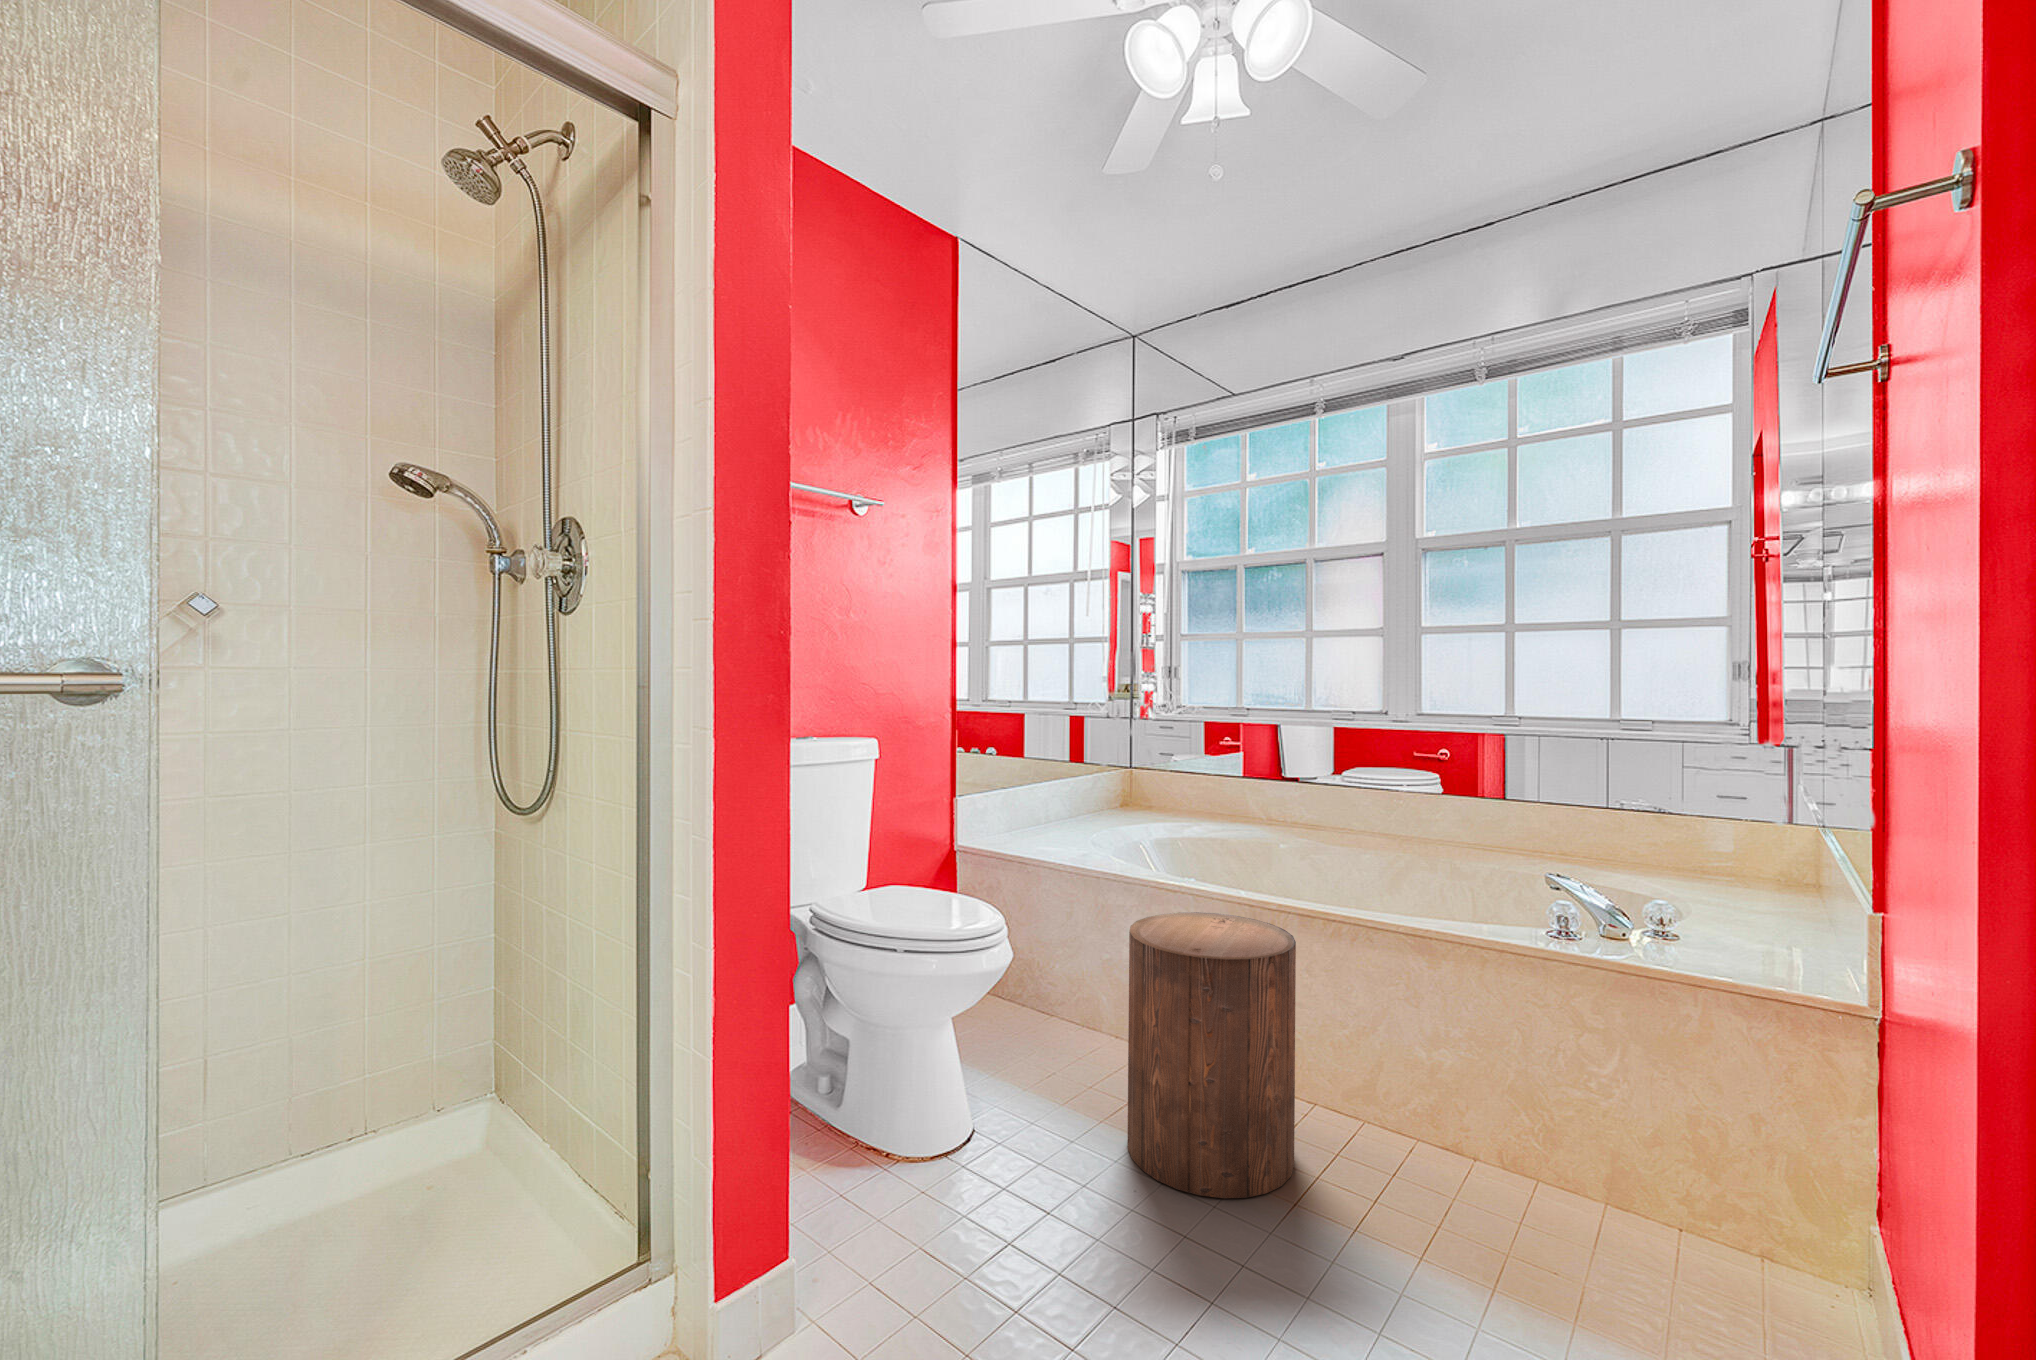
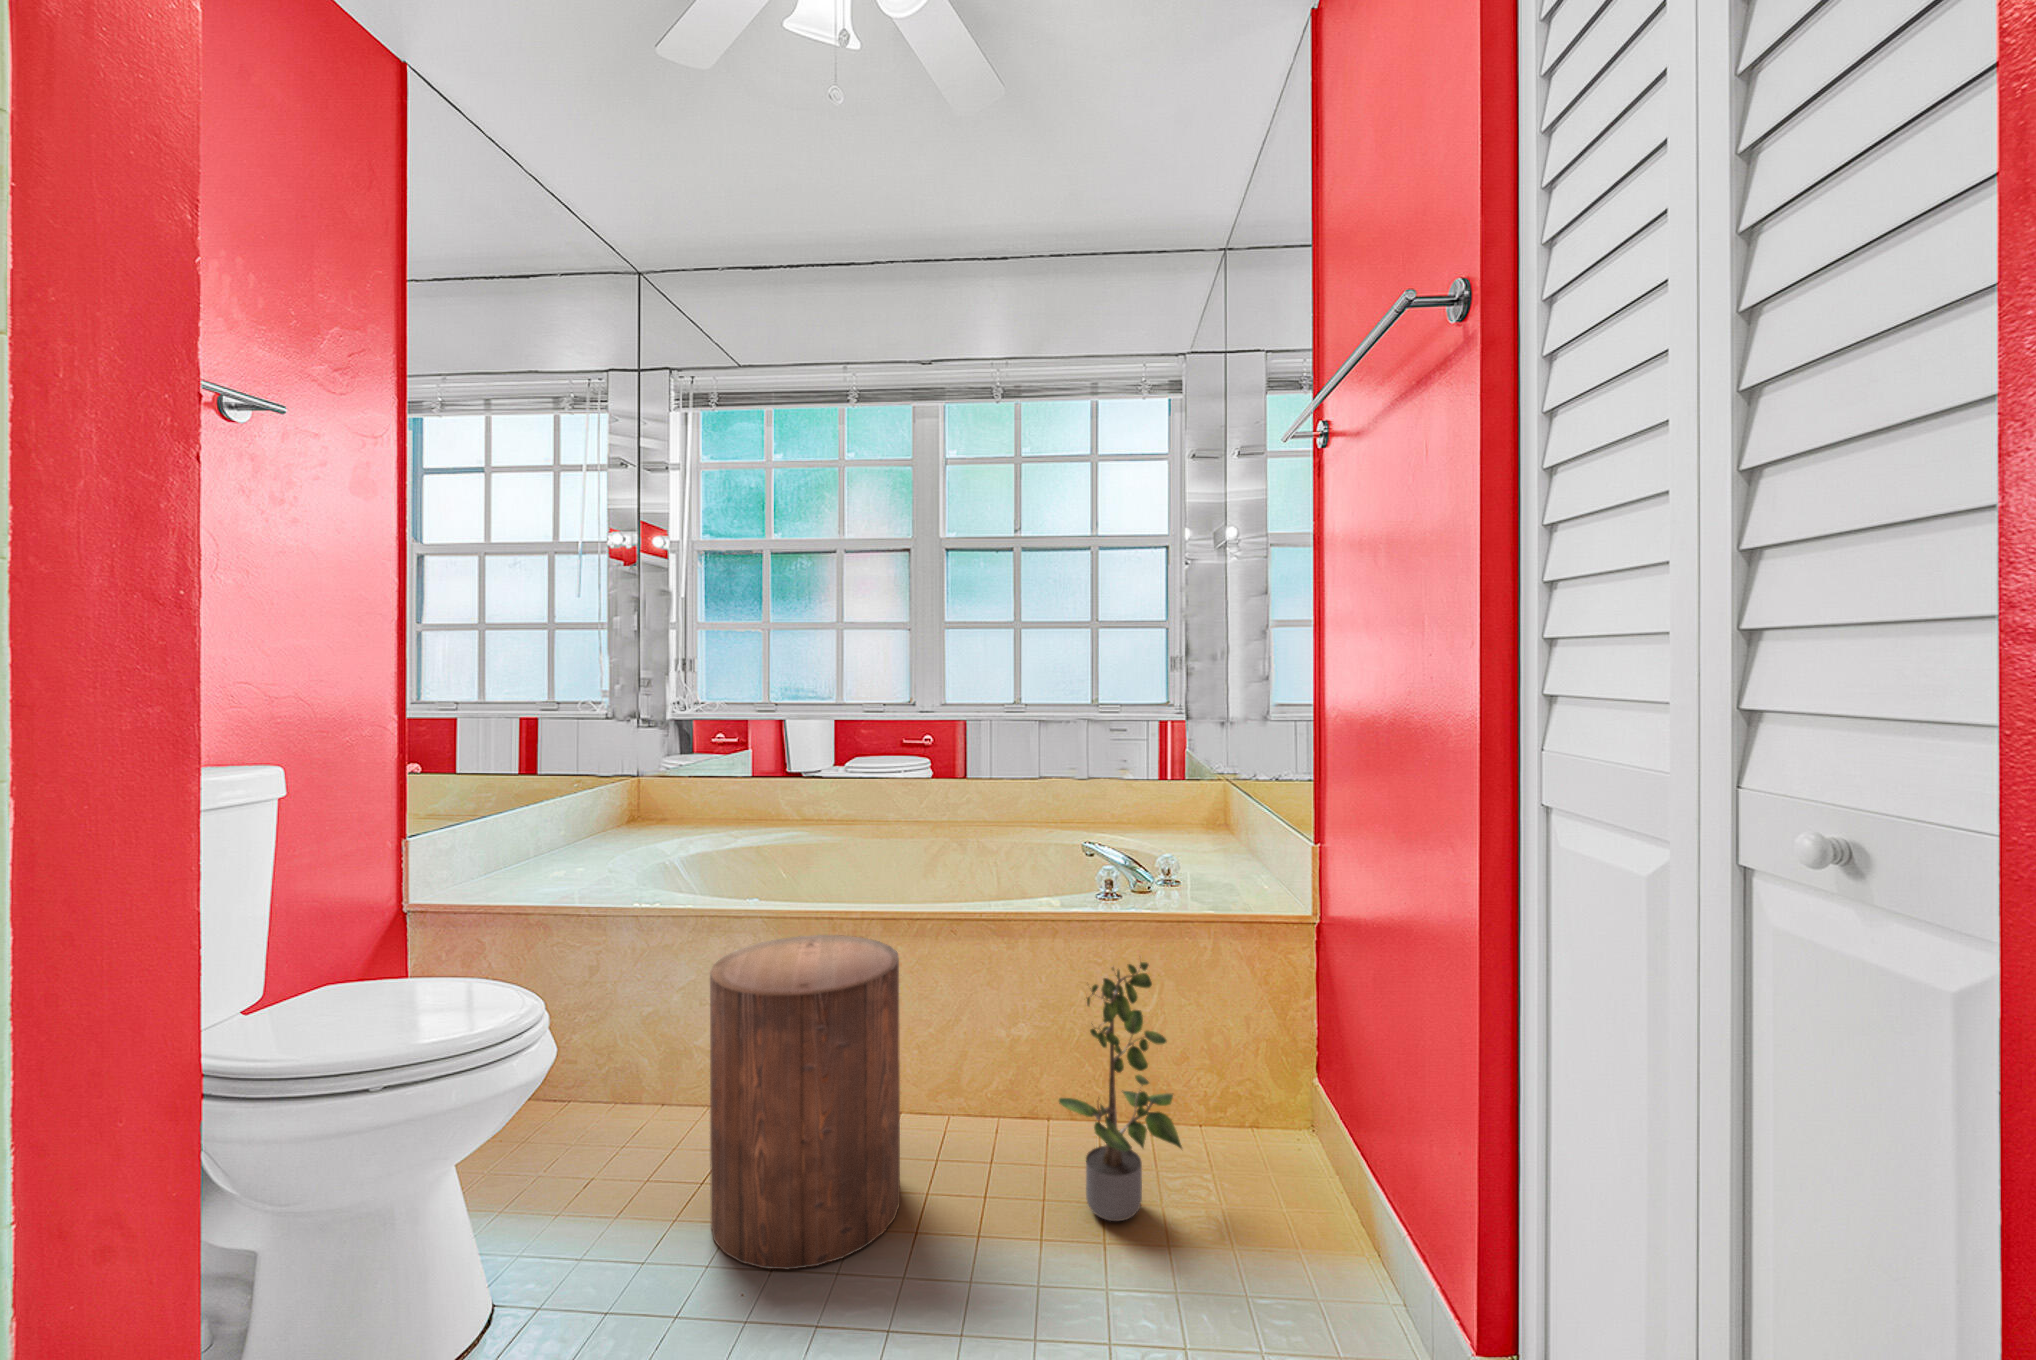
potted plant: none [1451,995,1618,1278] -> present [1059,962,1182,1221]

